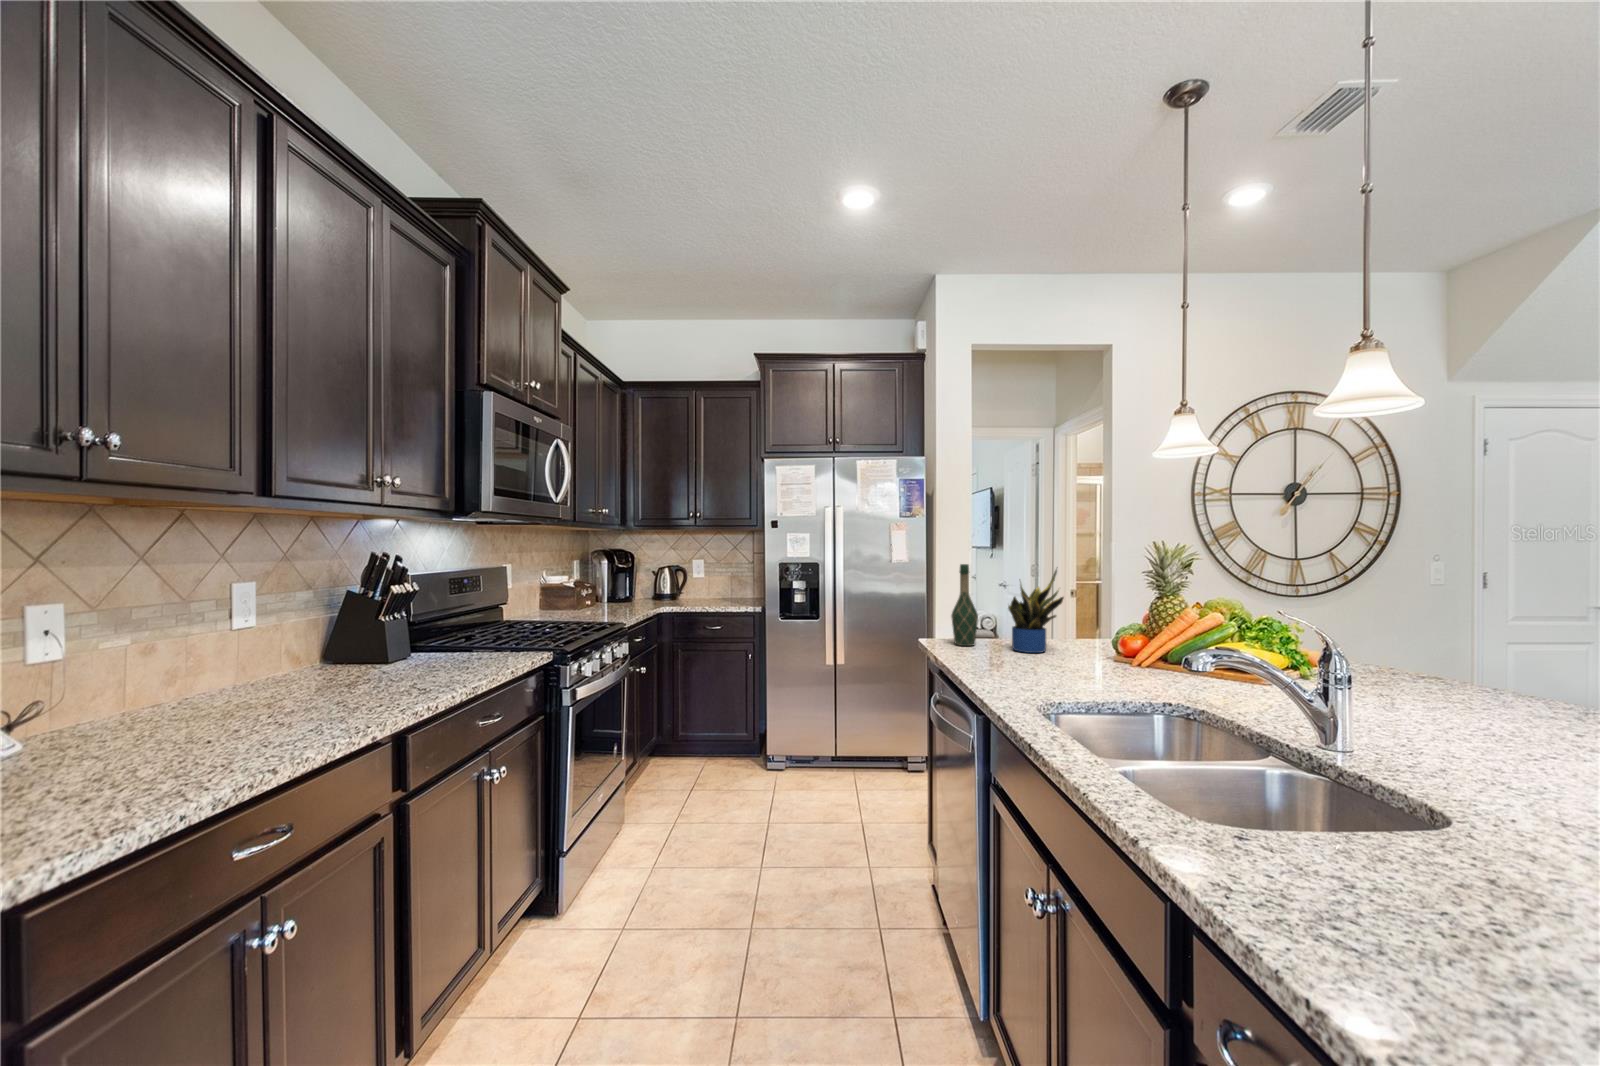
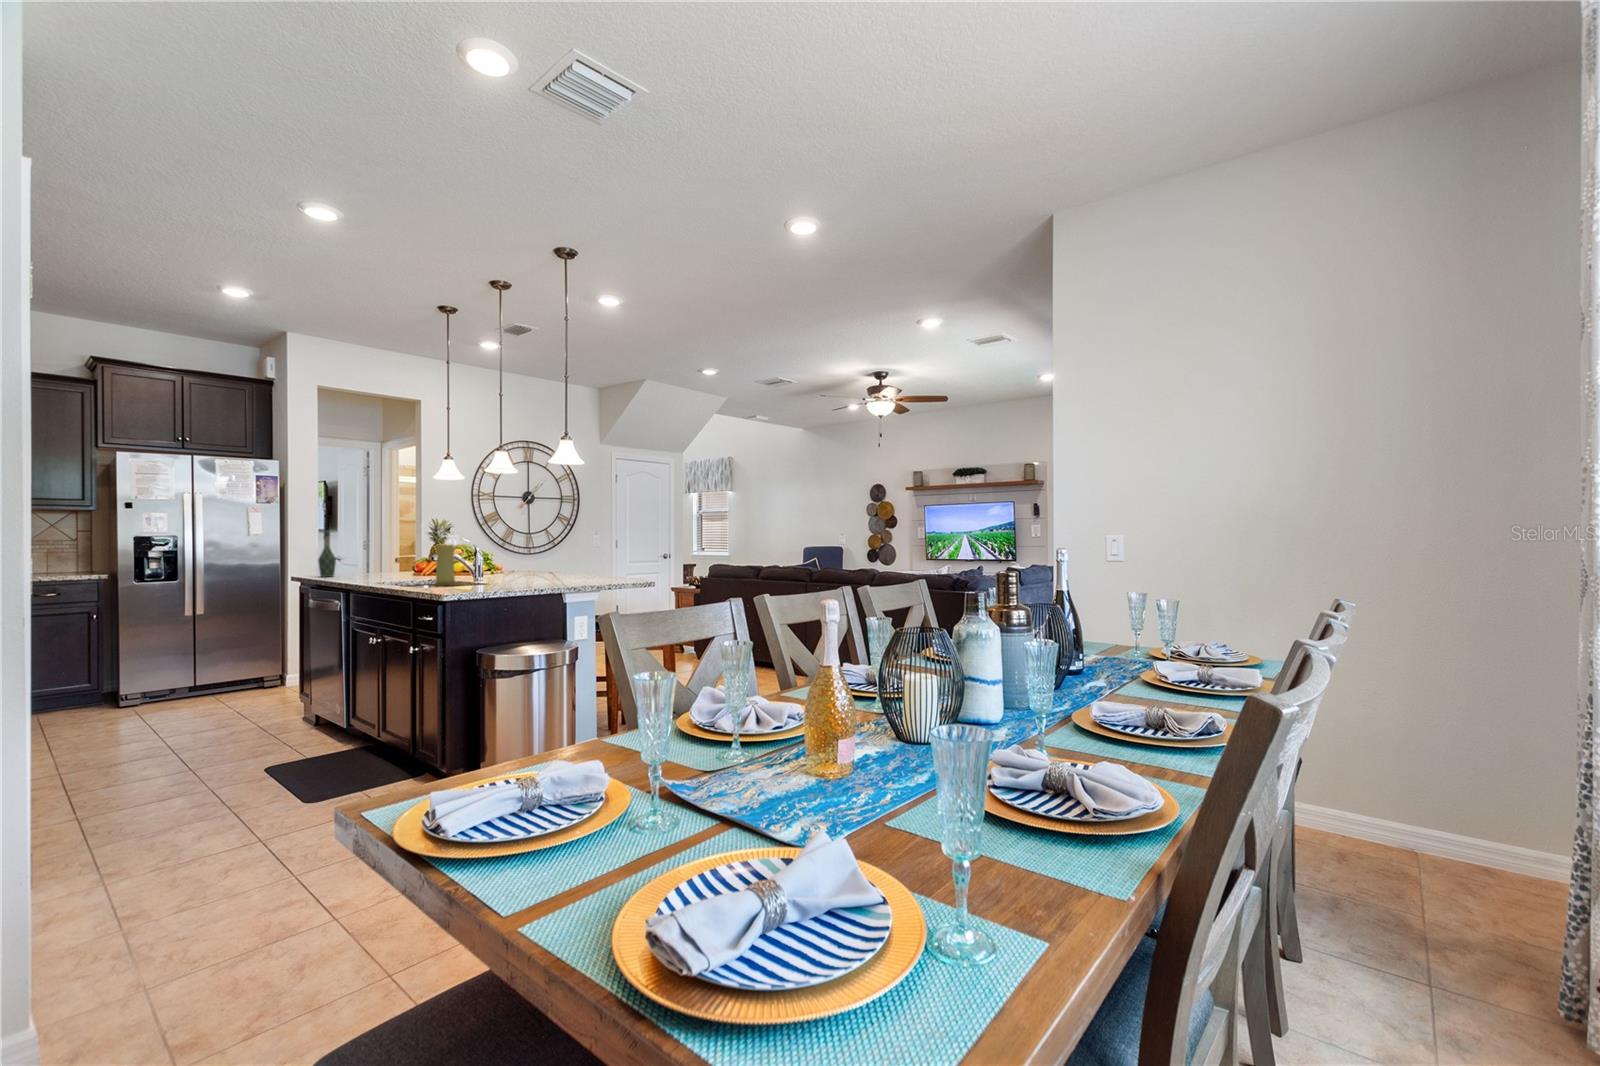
potted plant: present [1008,569,1064,653] -> none [355,530,388,576]
candle: none [1285,709,1443,954] -> present [435,544,455,585]

